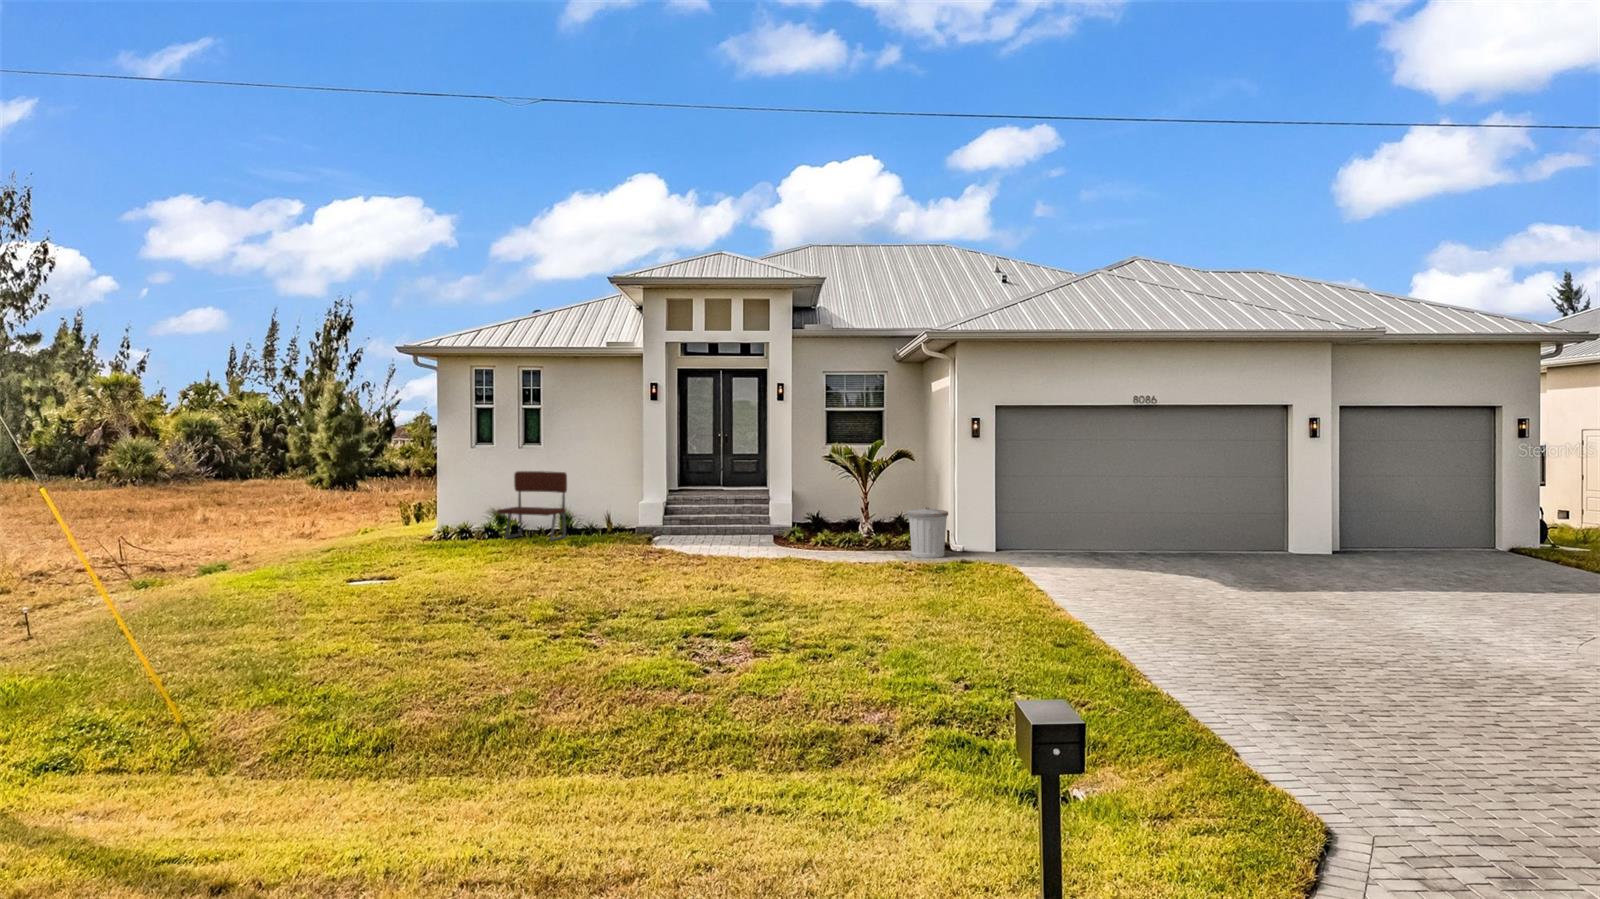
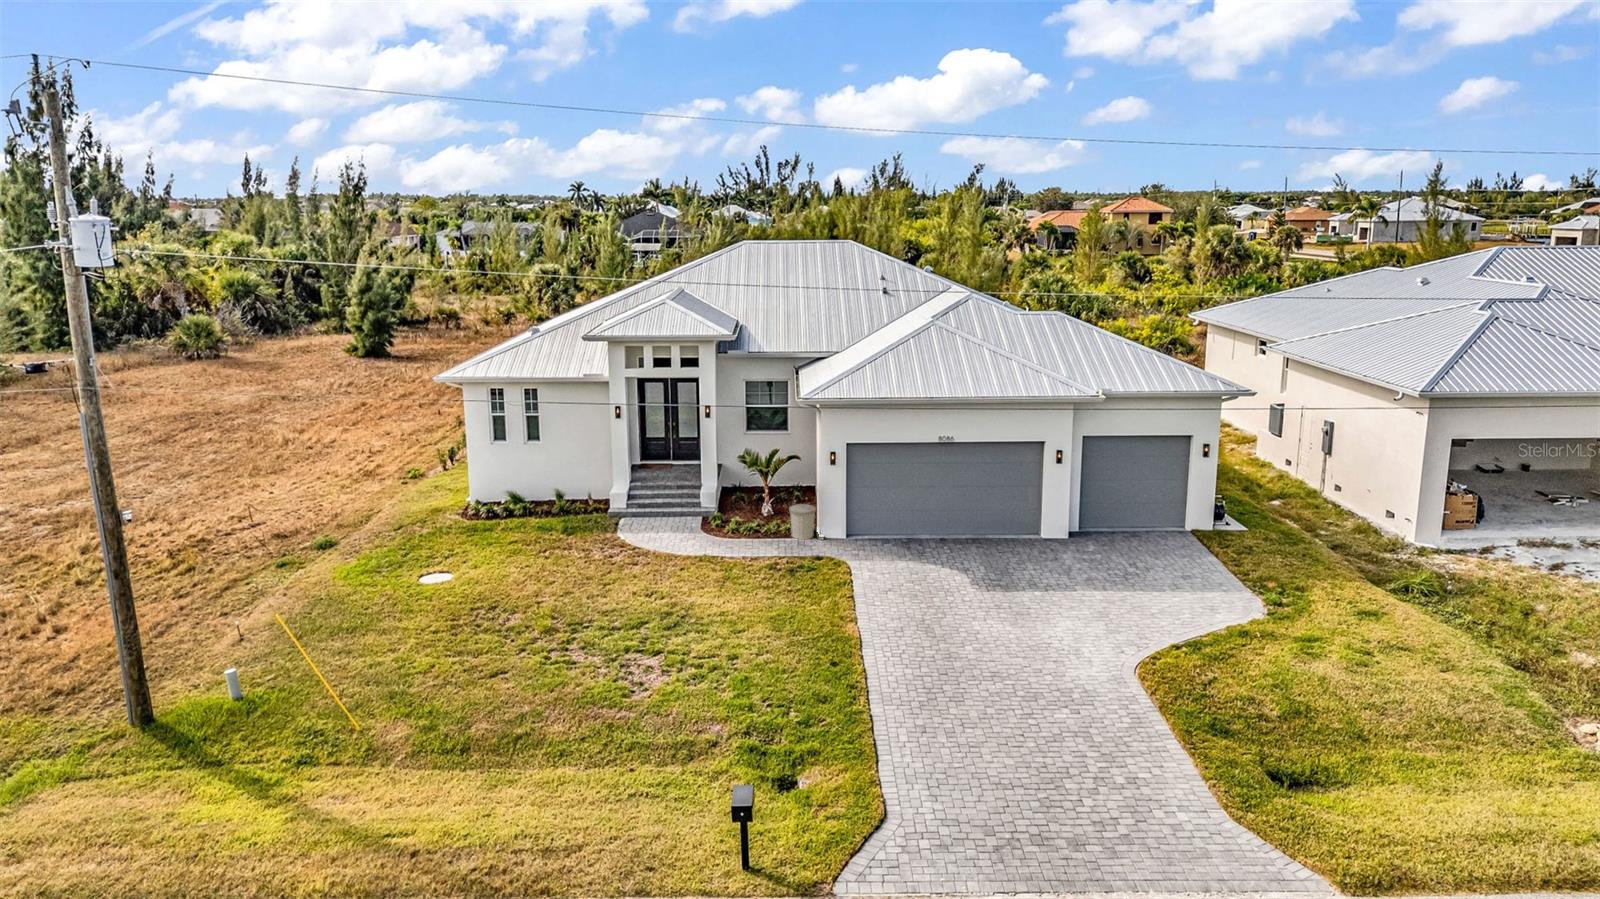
bench: present [497,471,567,541] -> none [513,458,563,510]

